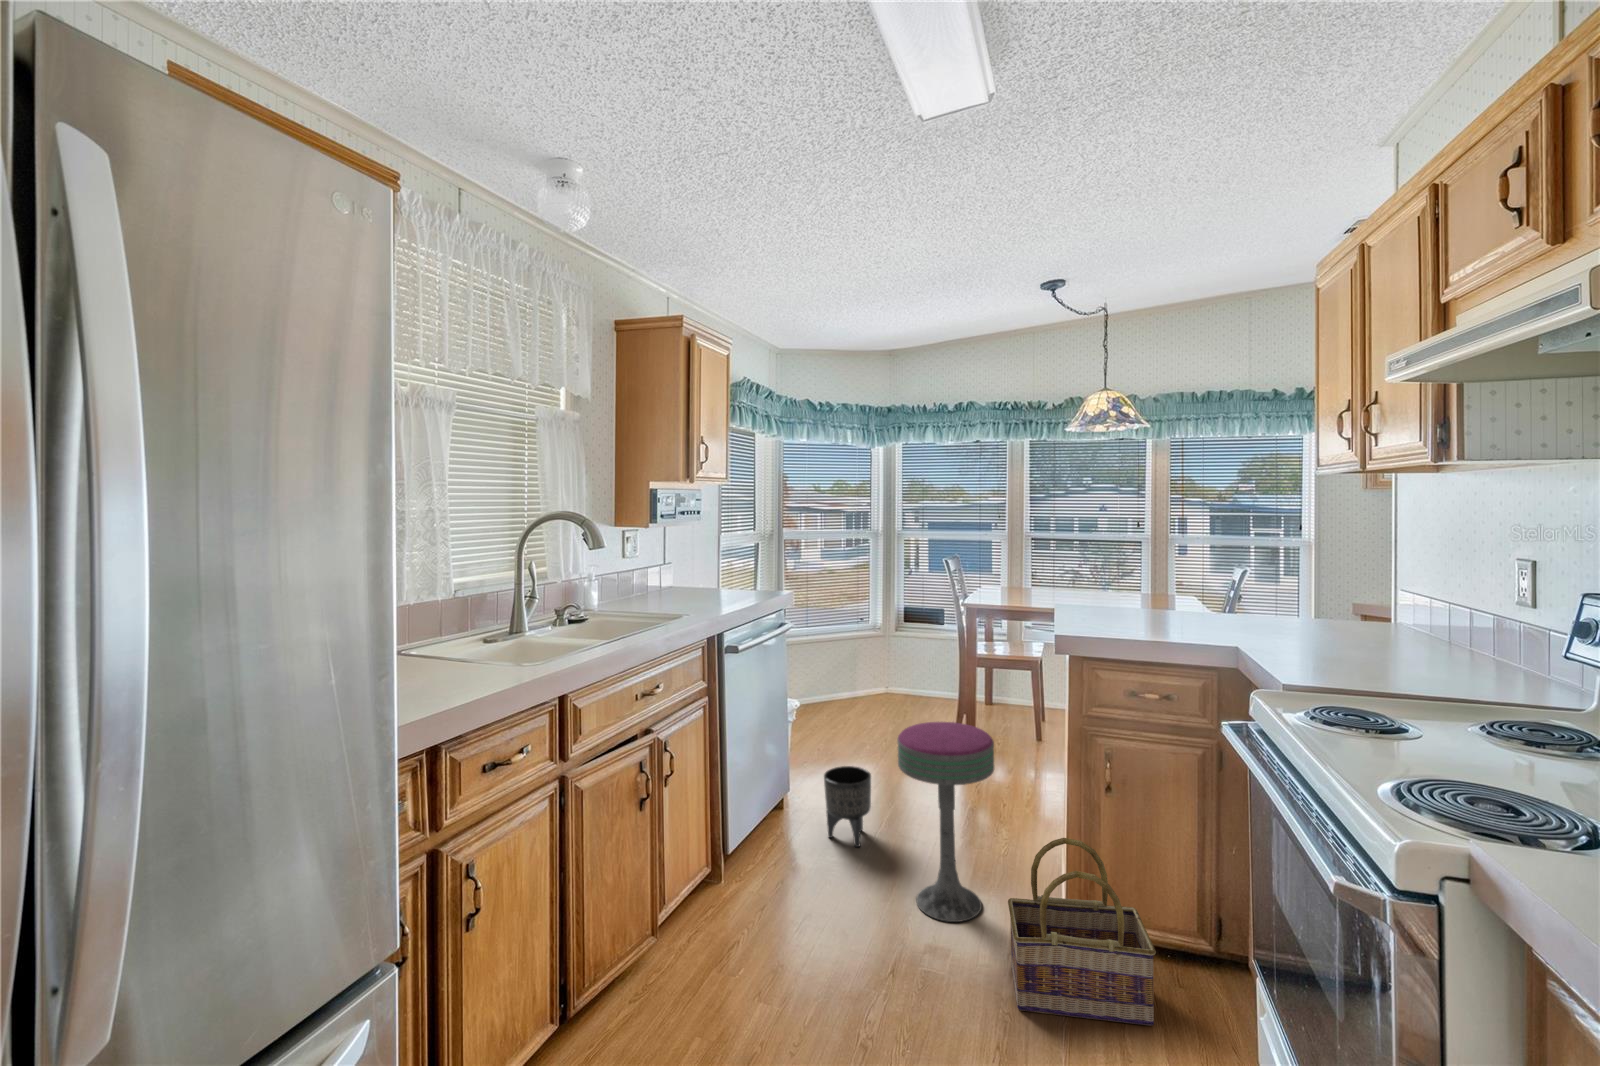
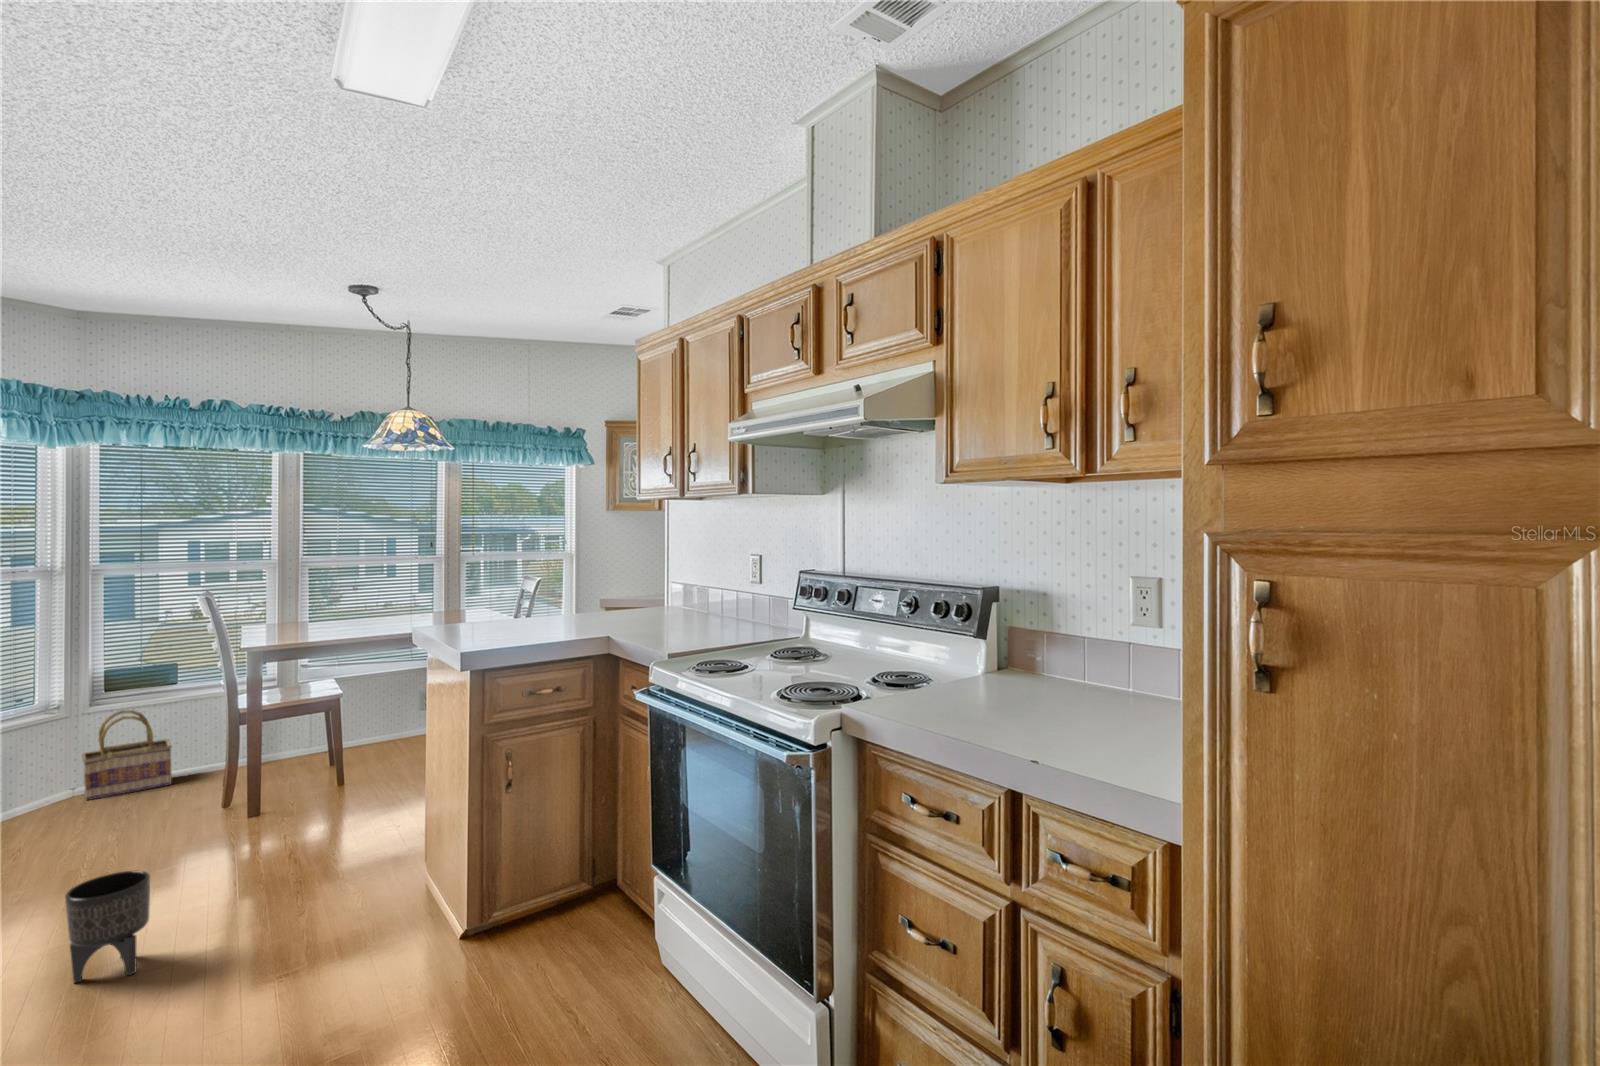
bar stool: present [897,722,994,922] -> none [221,764,349,993]
basket: present [1008,838,1156,1026] -> present [82,710,172,800]

